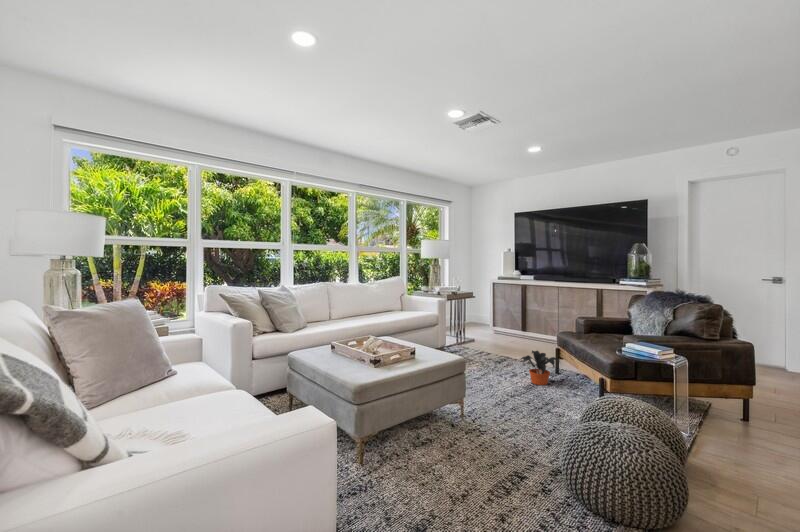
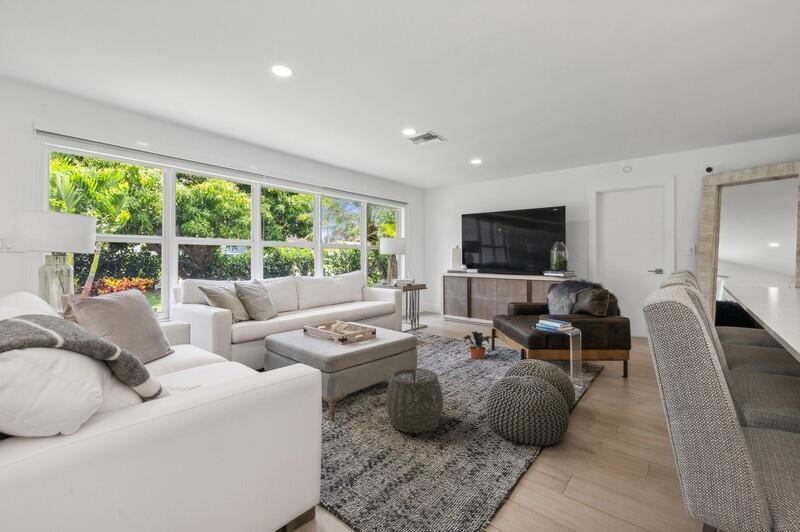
woven basket: none [427,402,504,495] -> present [386,368,443,433]

